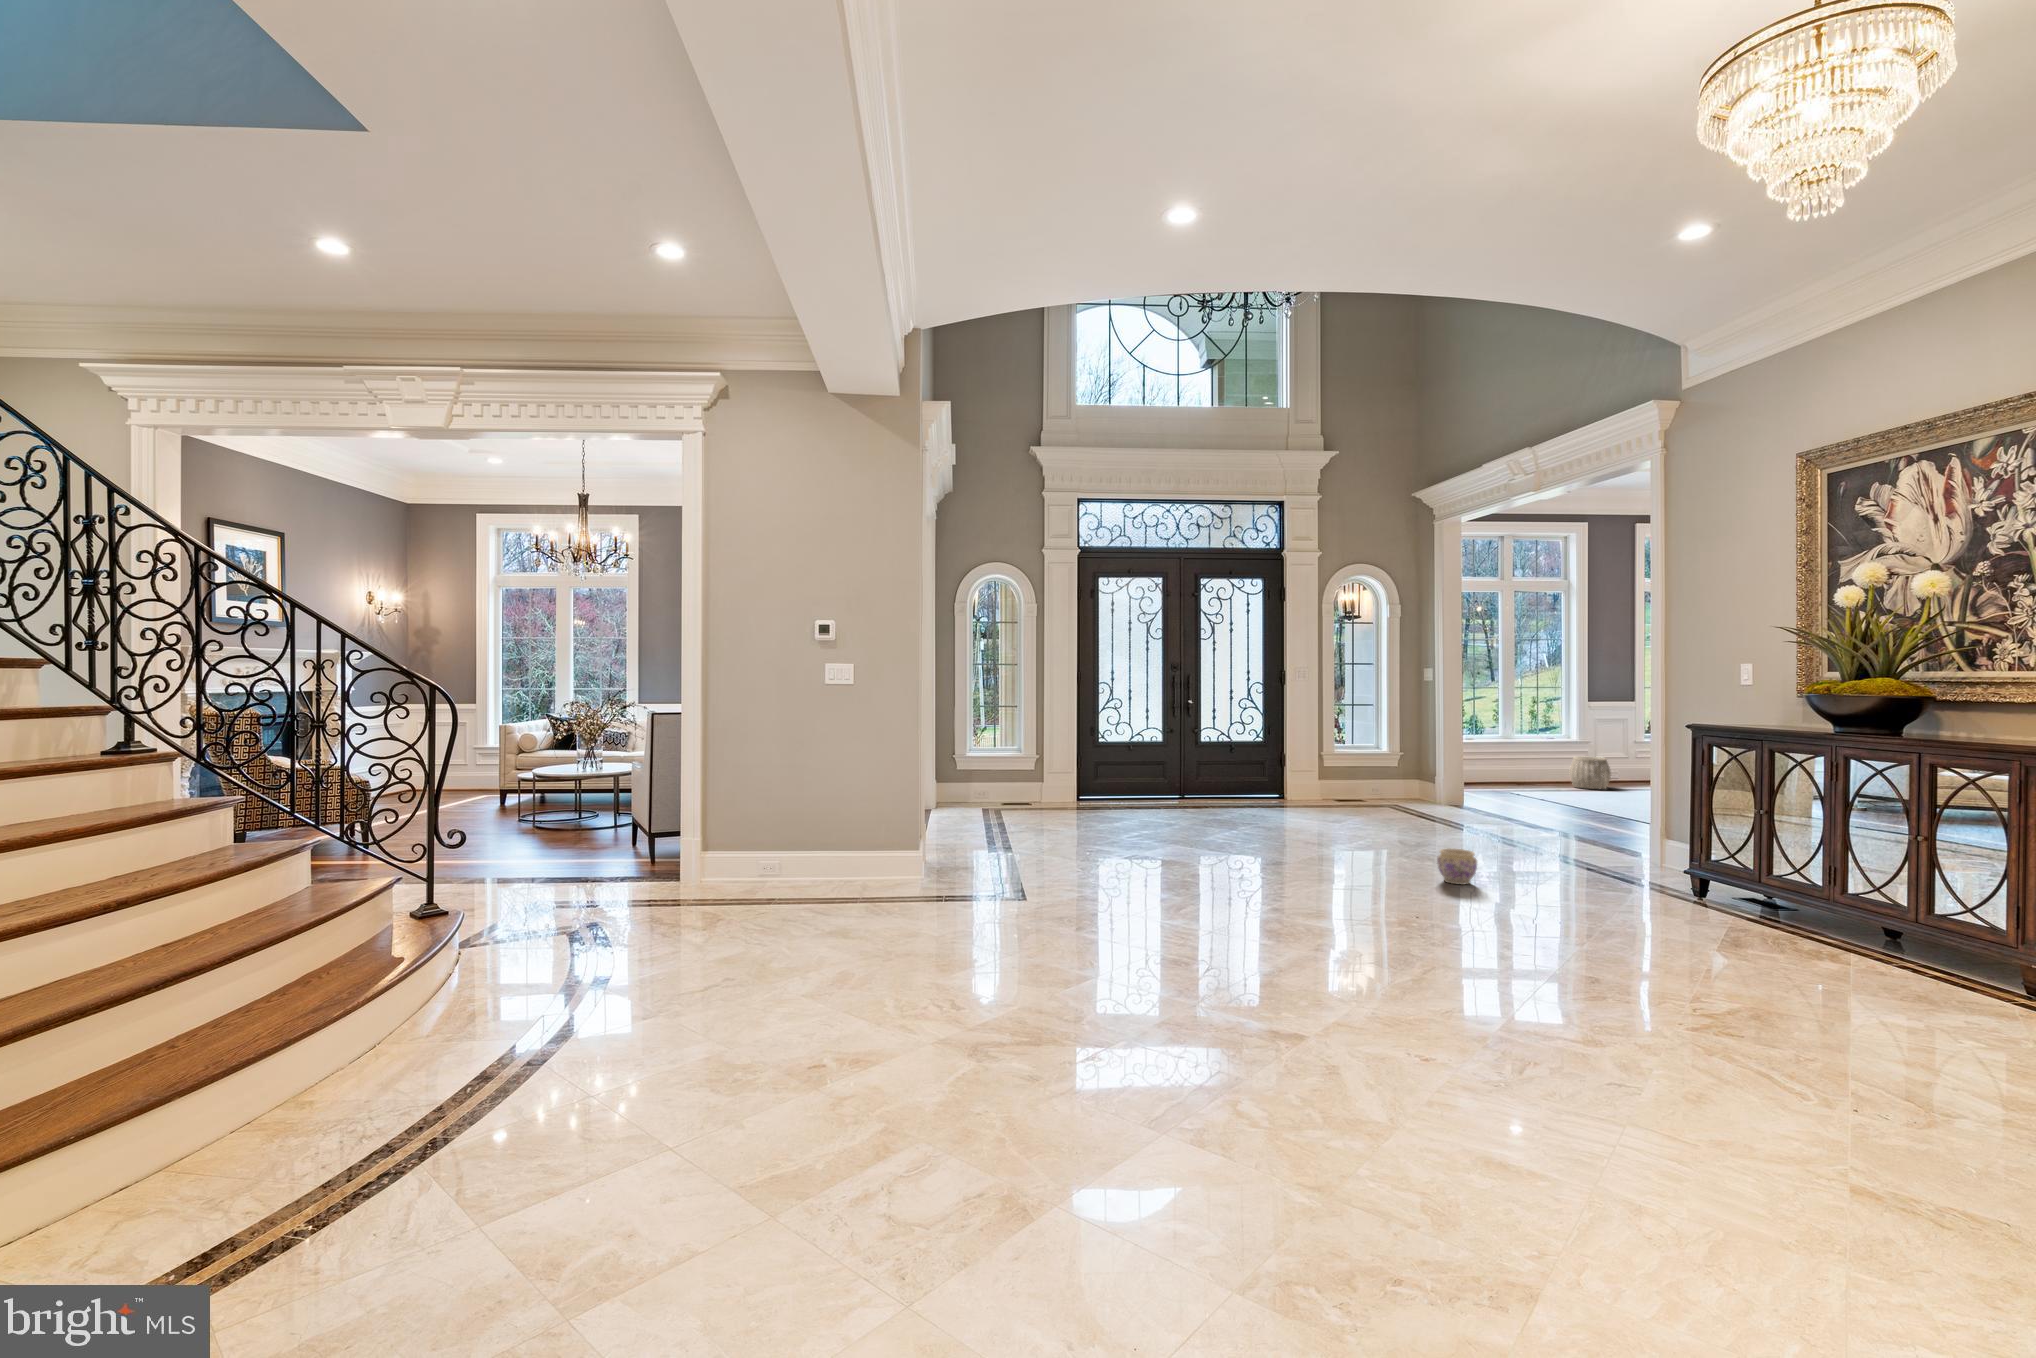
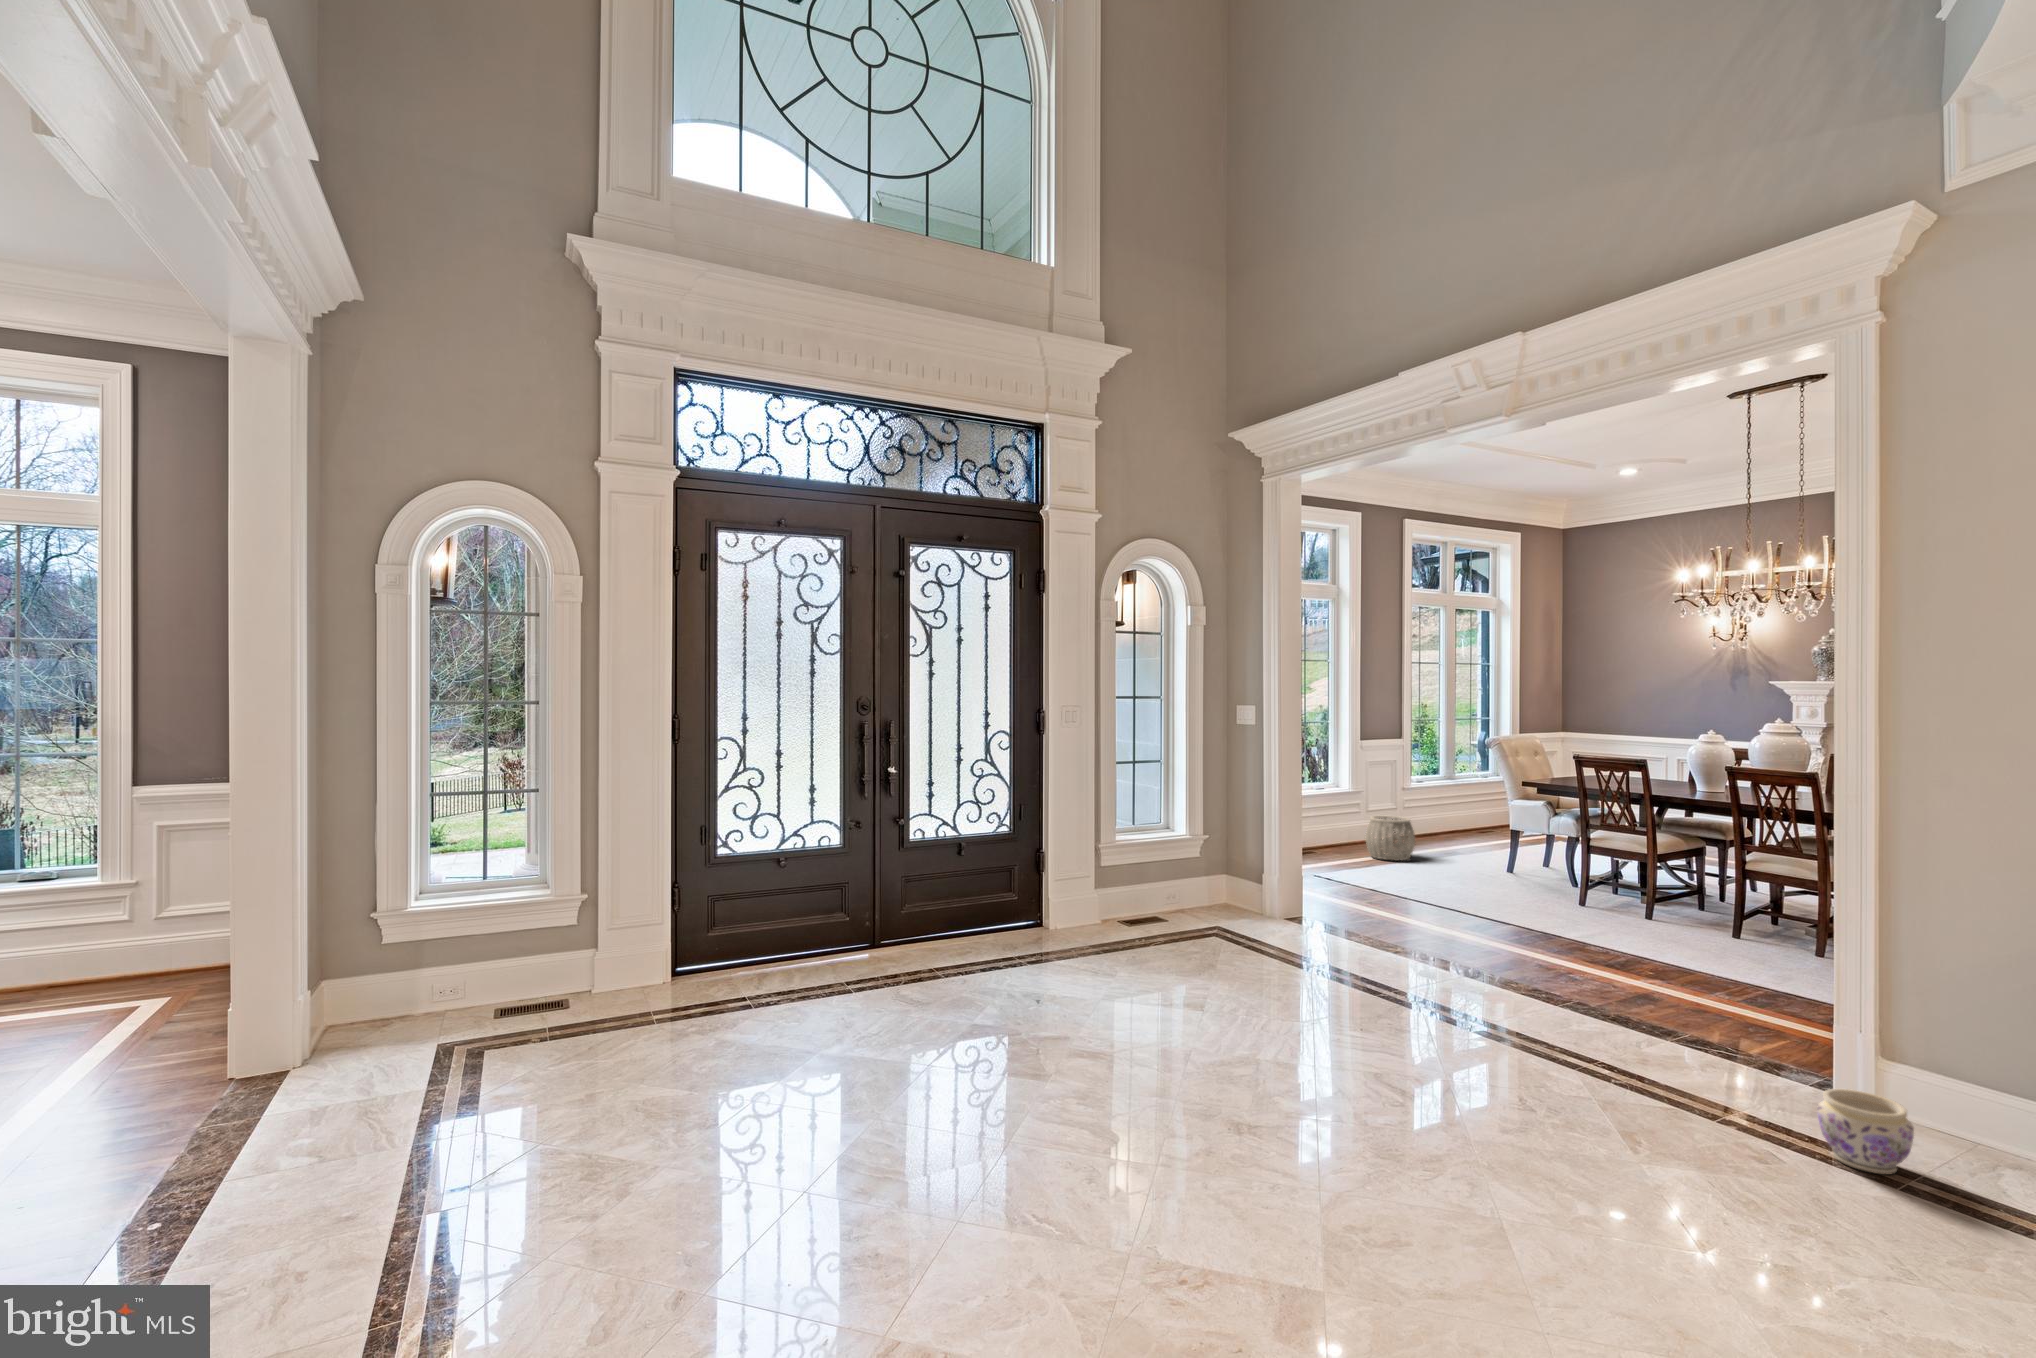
planter: present [1437,848,1477,885] -> present [1817,1089,1914,1175]

